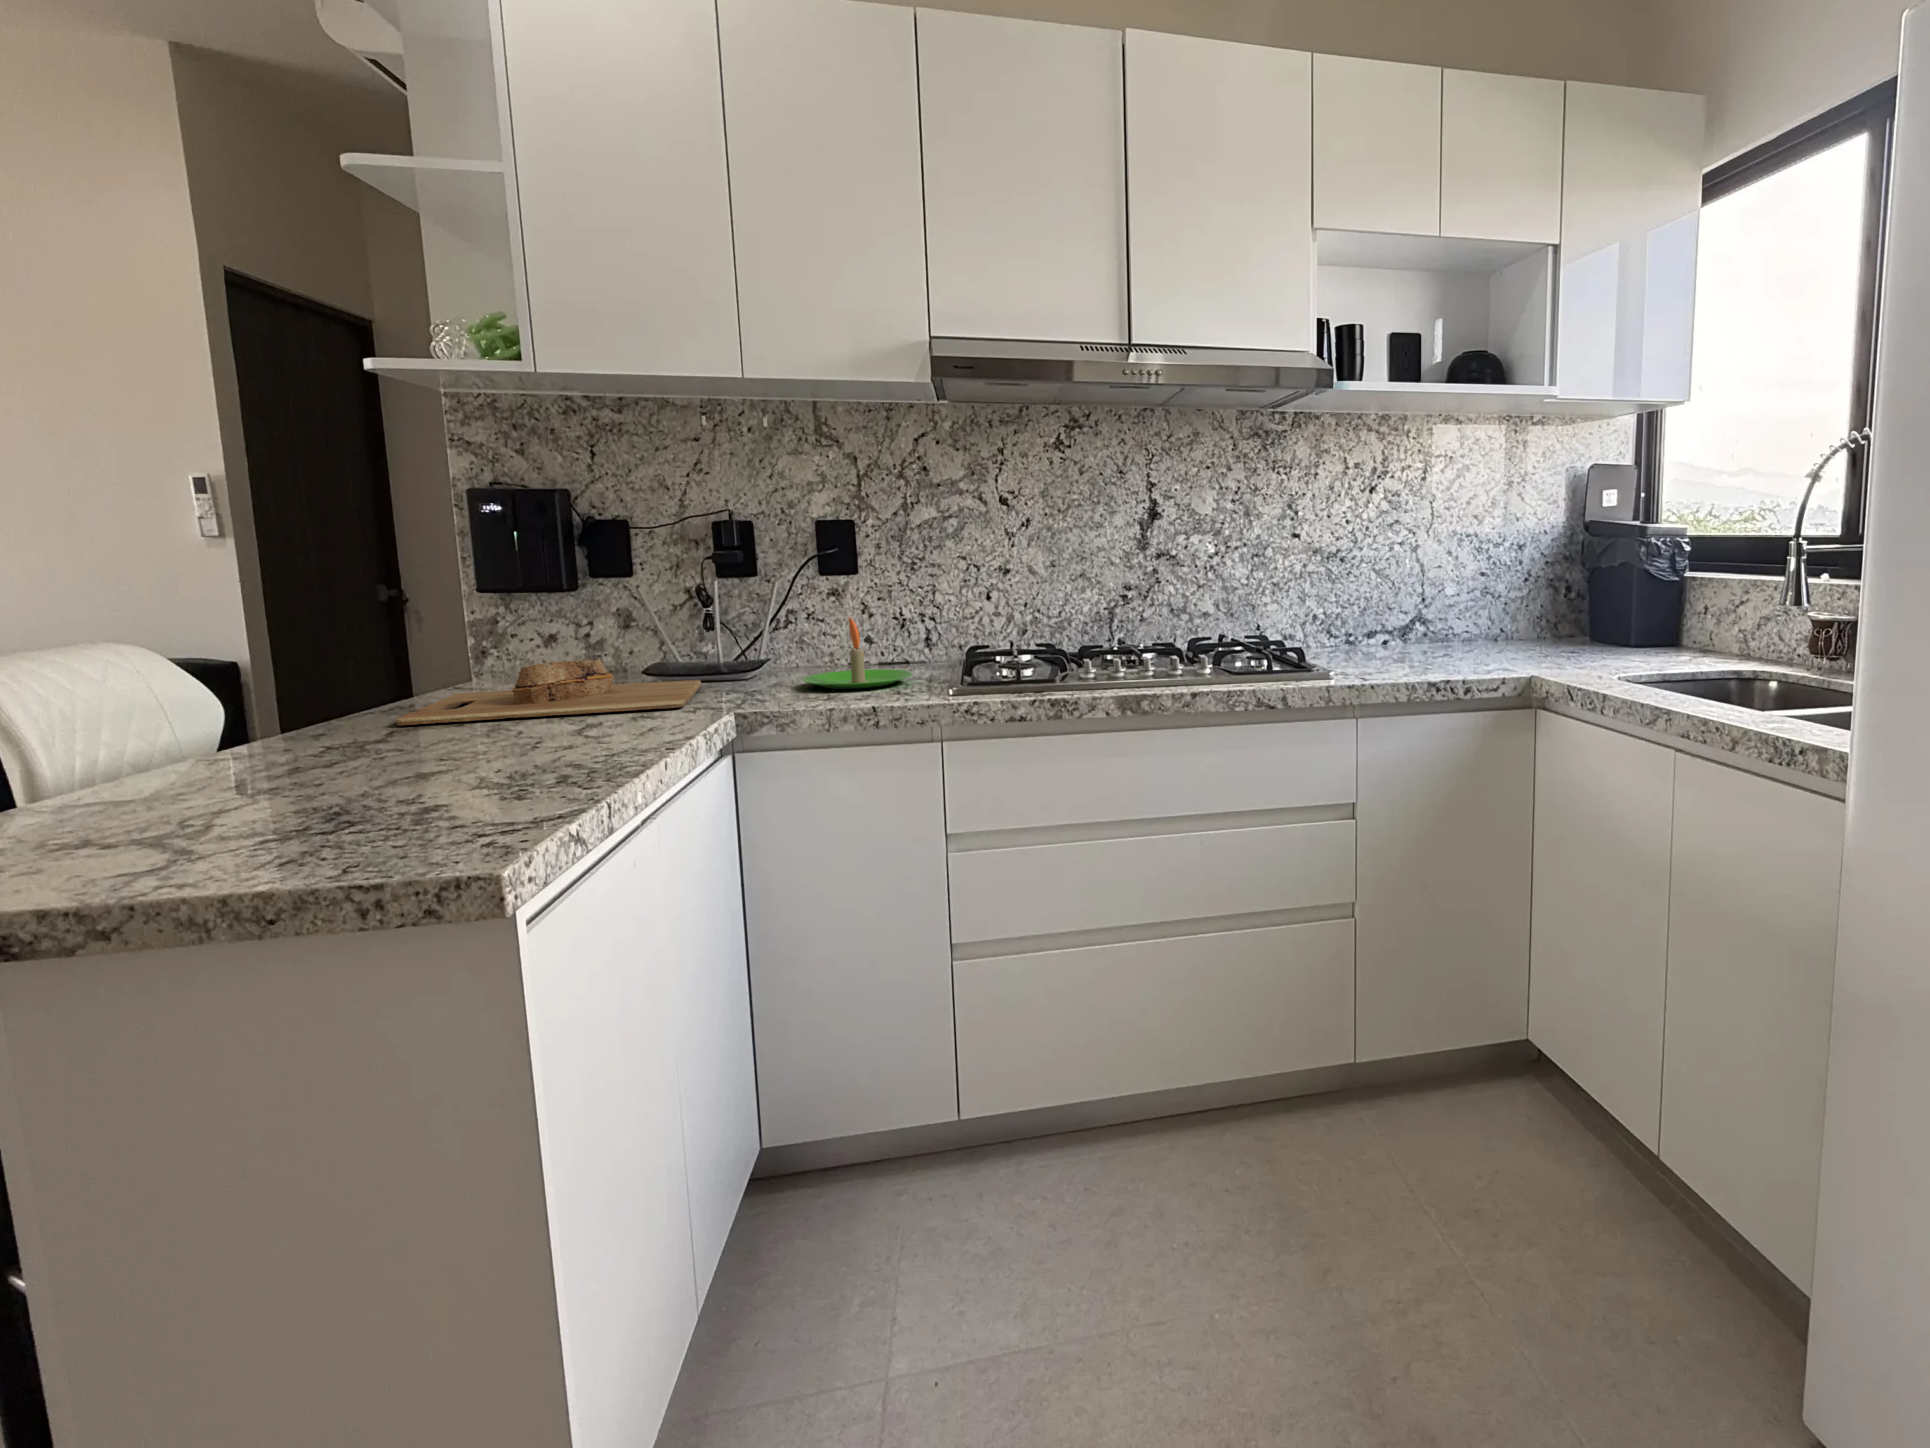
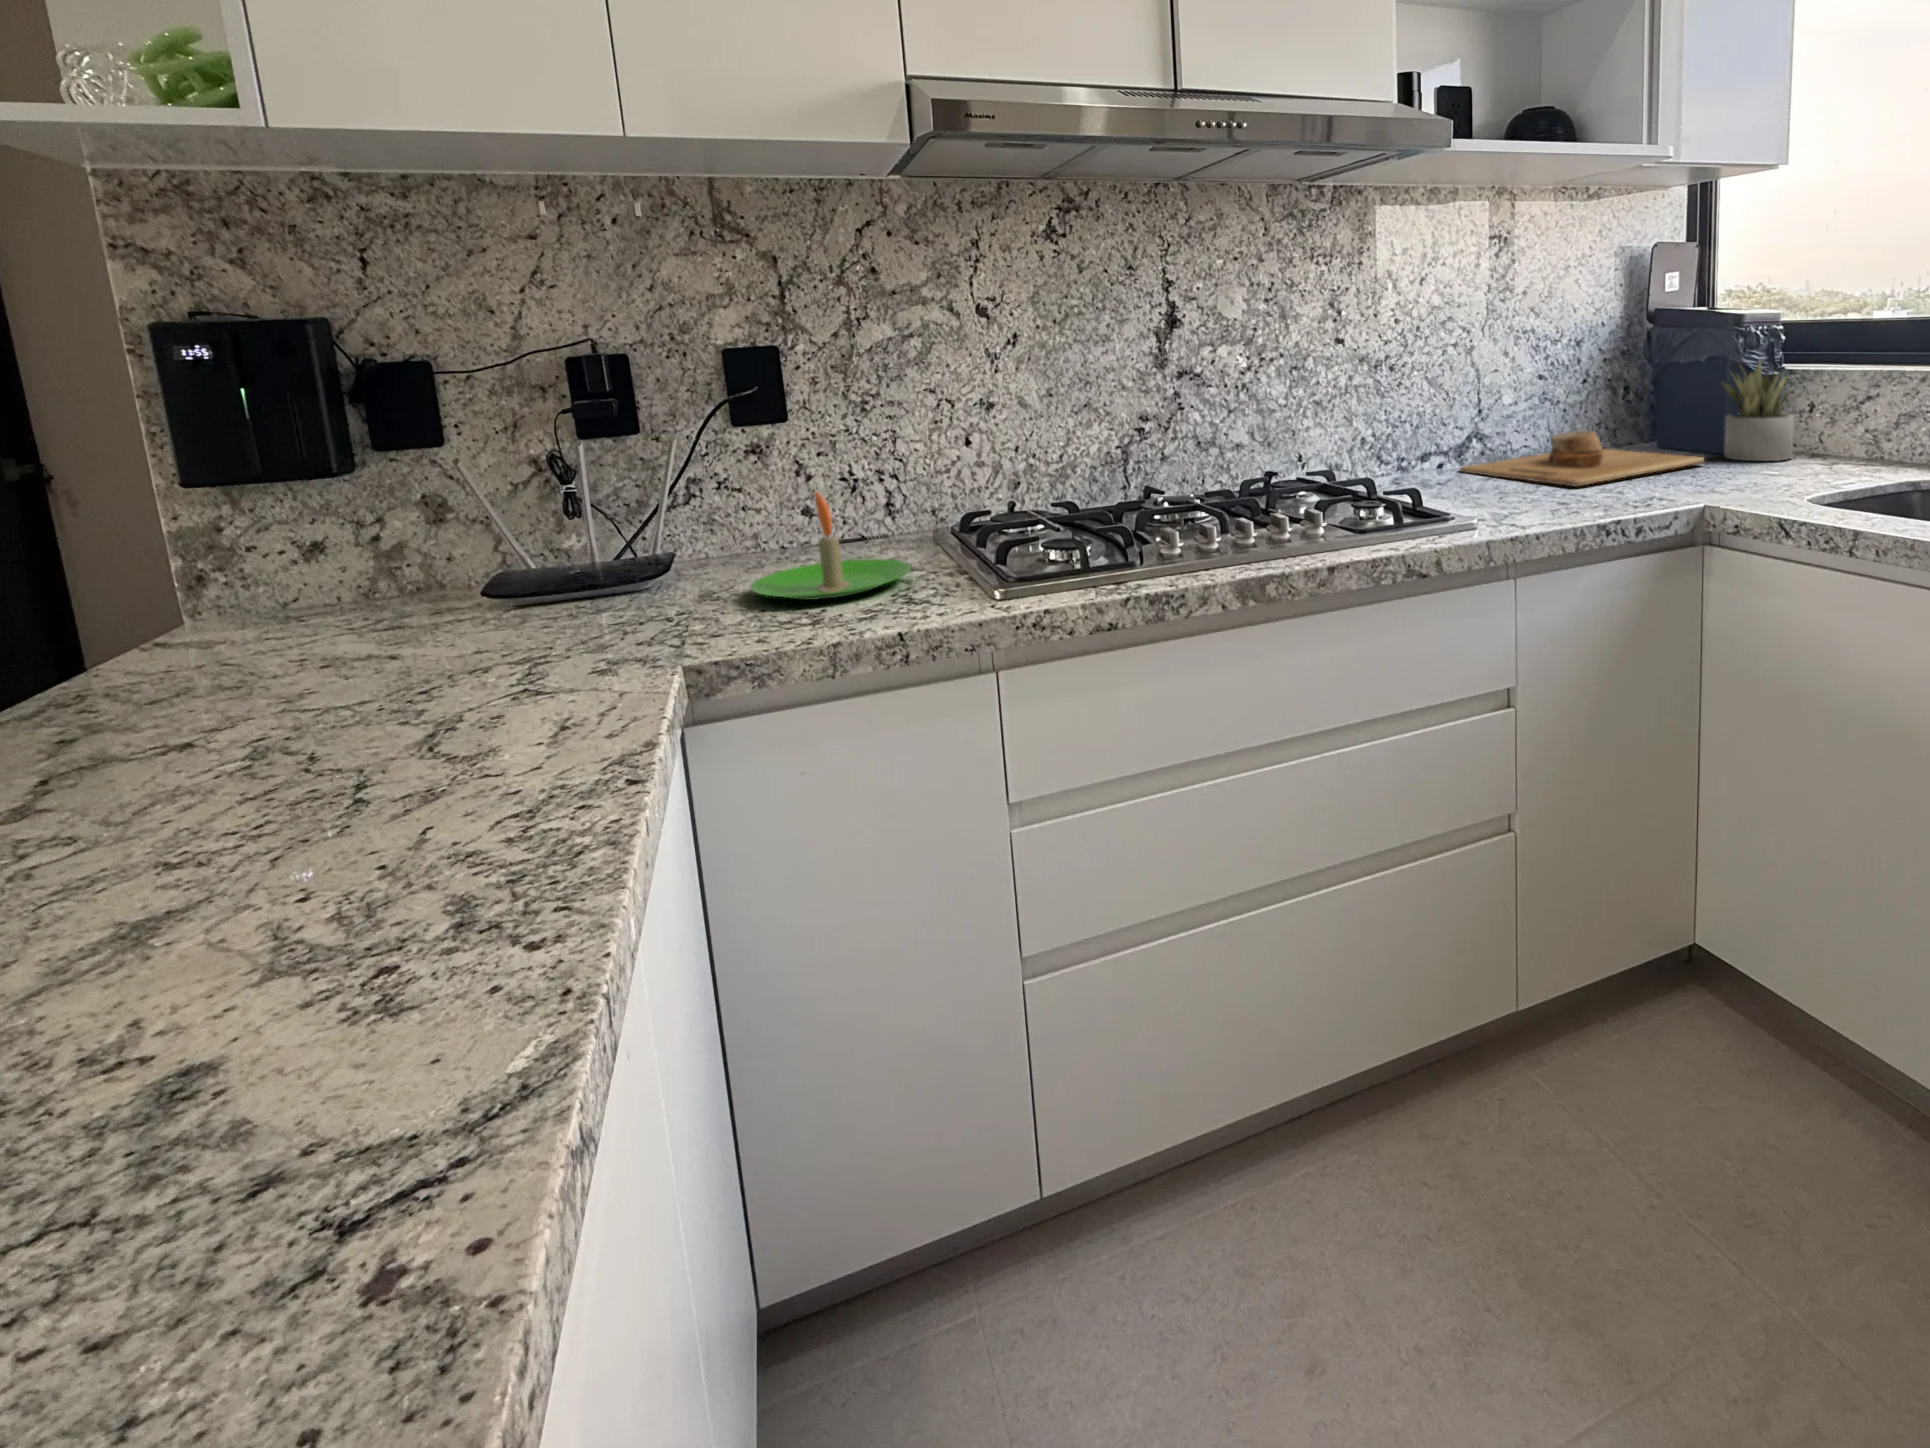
succulent plant: none [1622,567,1690,653] -> present [1722,362,1794,461]
cutting board: present [396,660,701,726] -> present [1460,430,1704,486]

